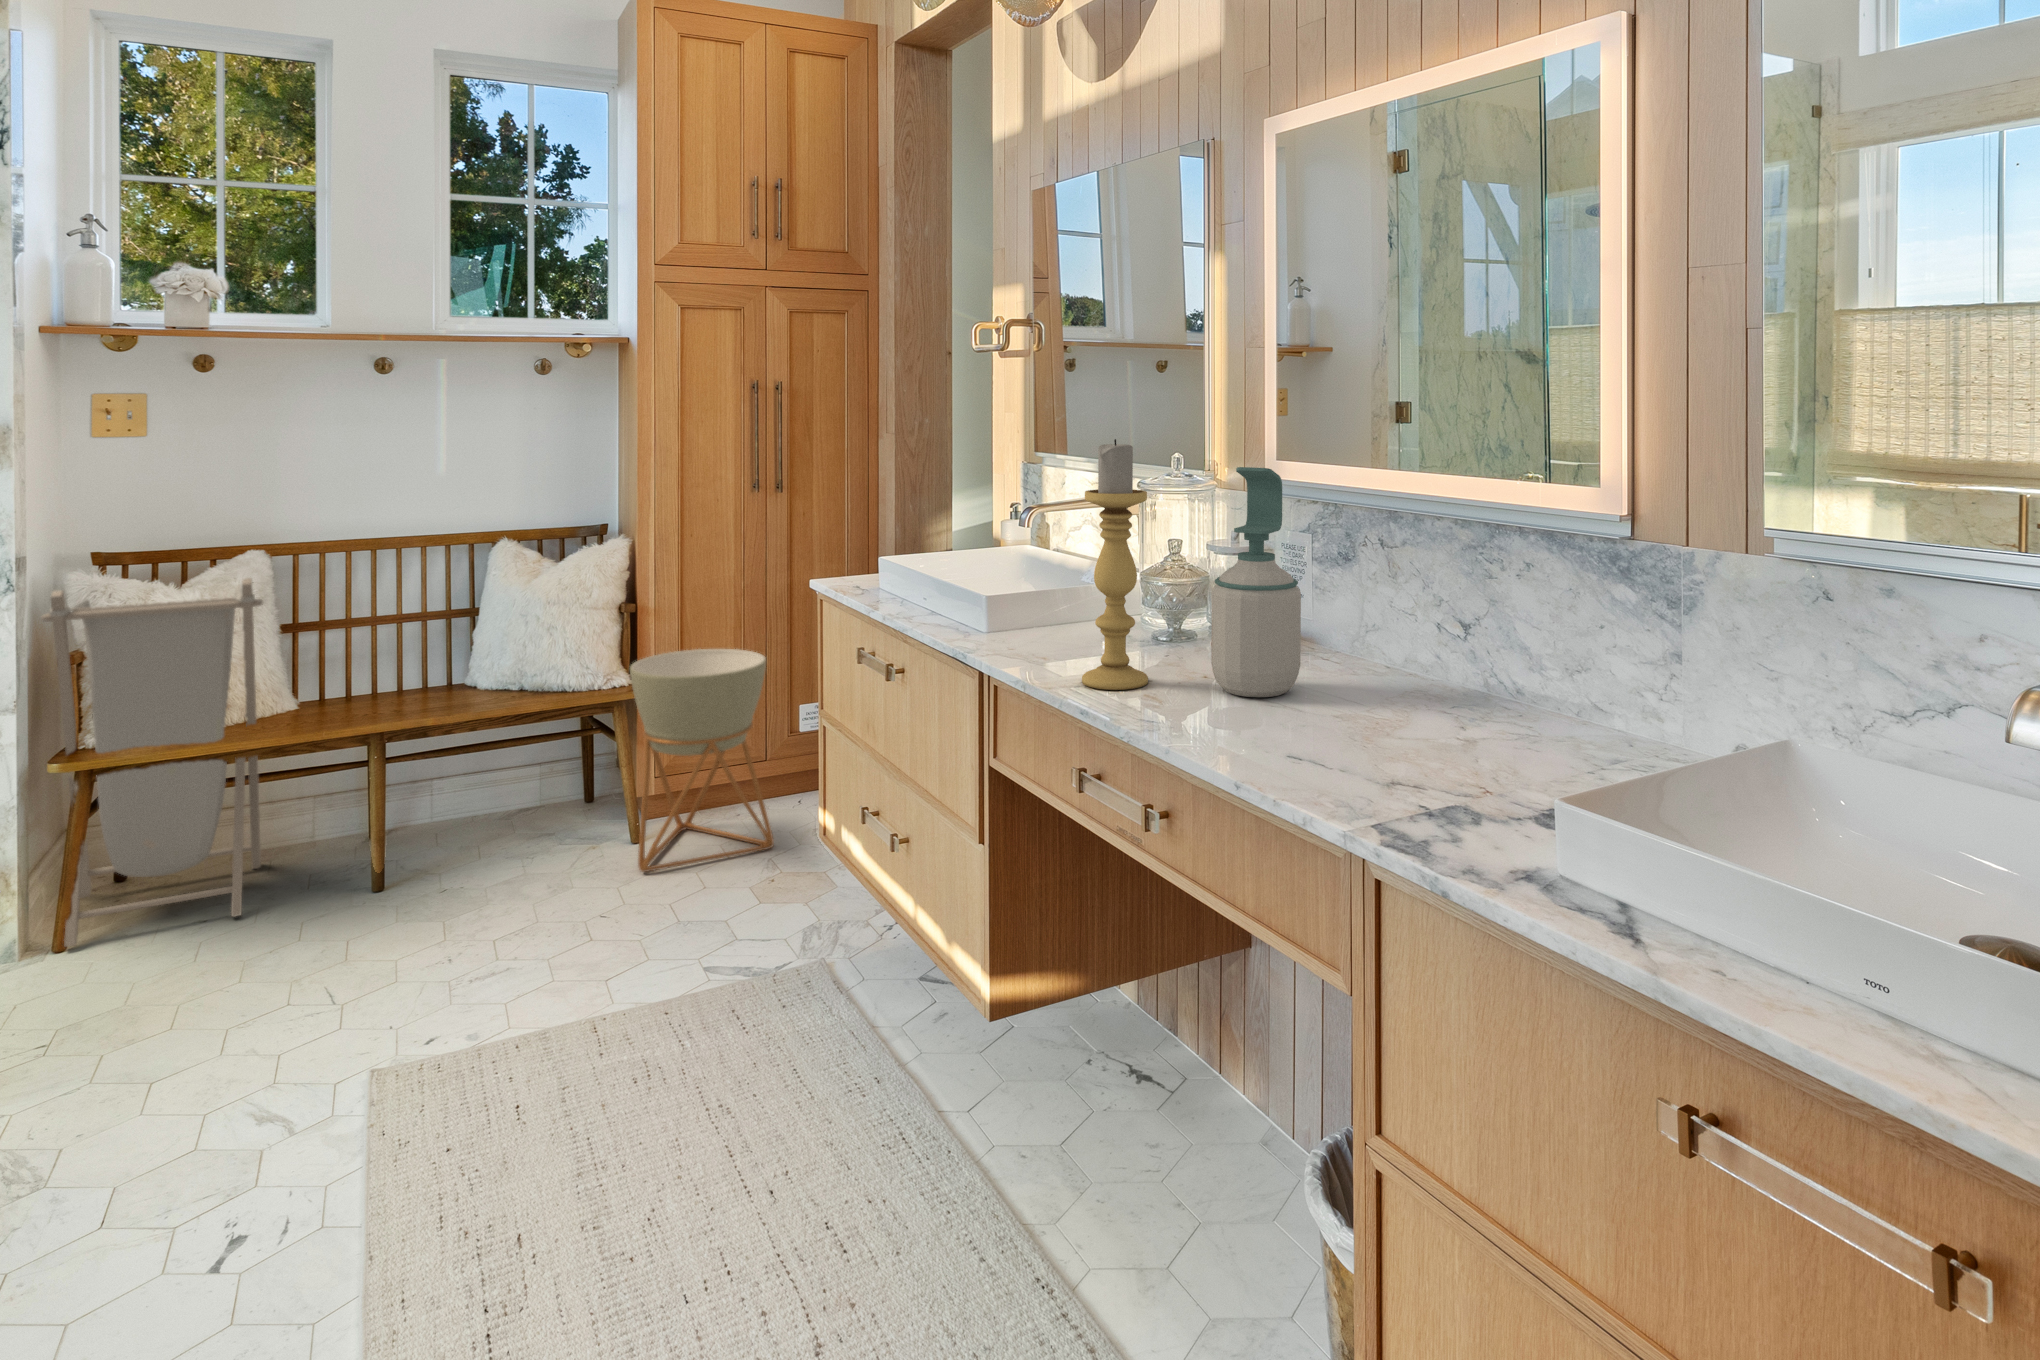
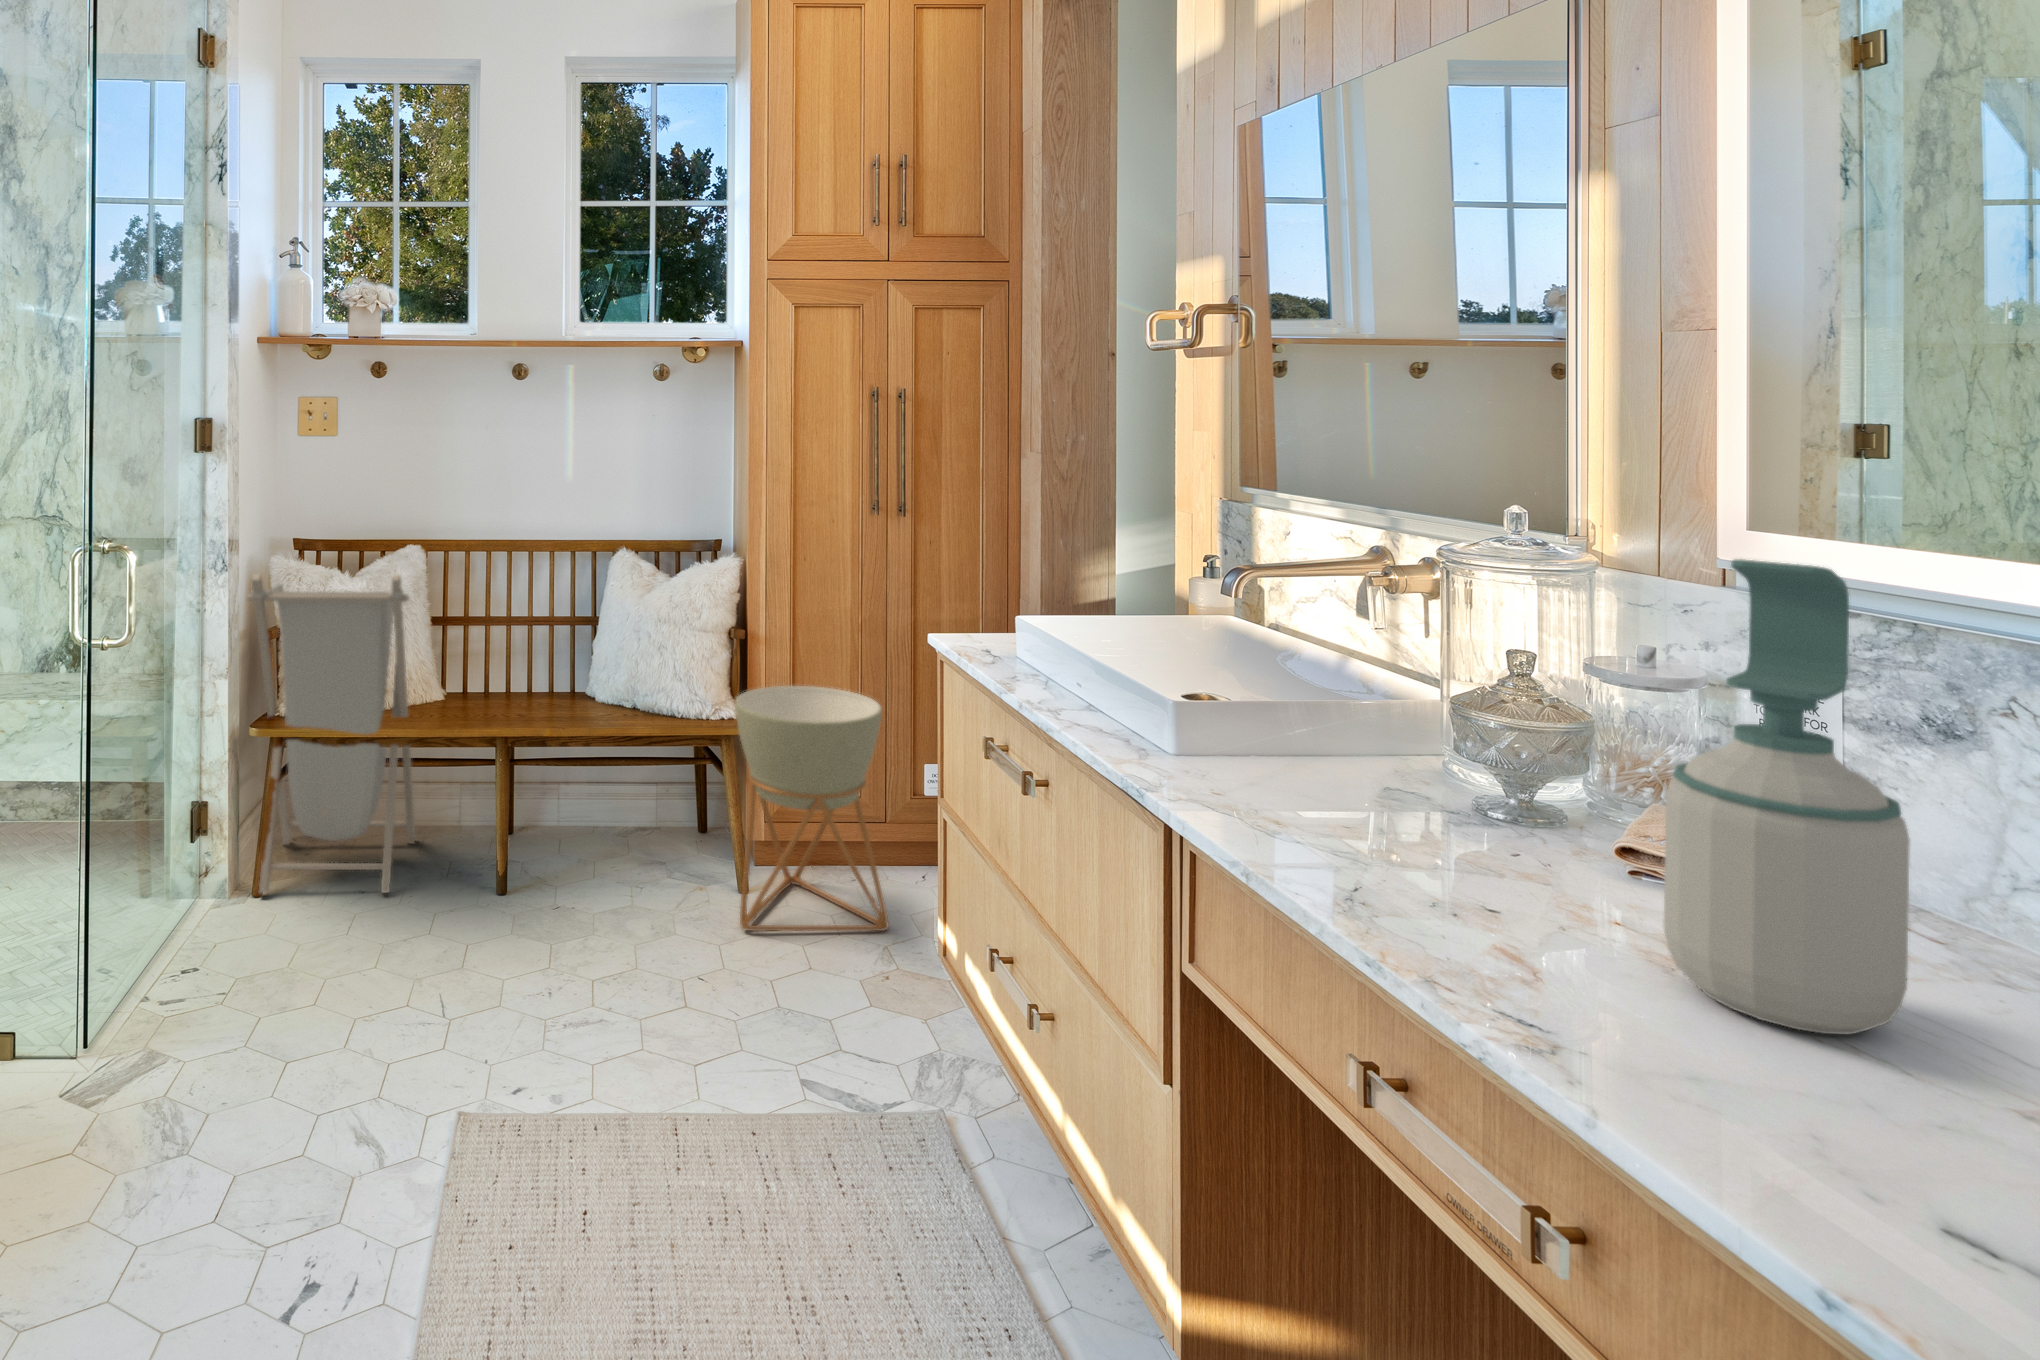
candle holder: present [1082,439,1148,690] -> none [1366,491,1506,941]

